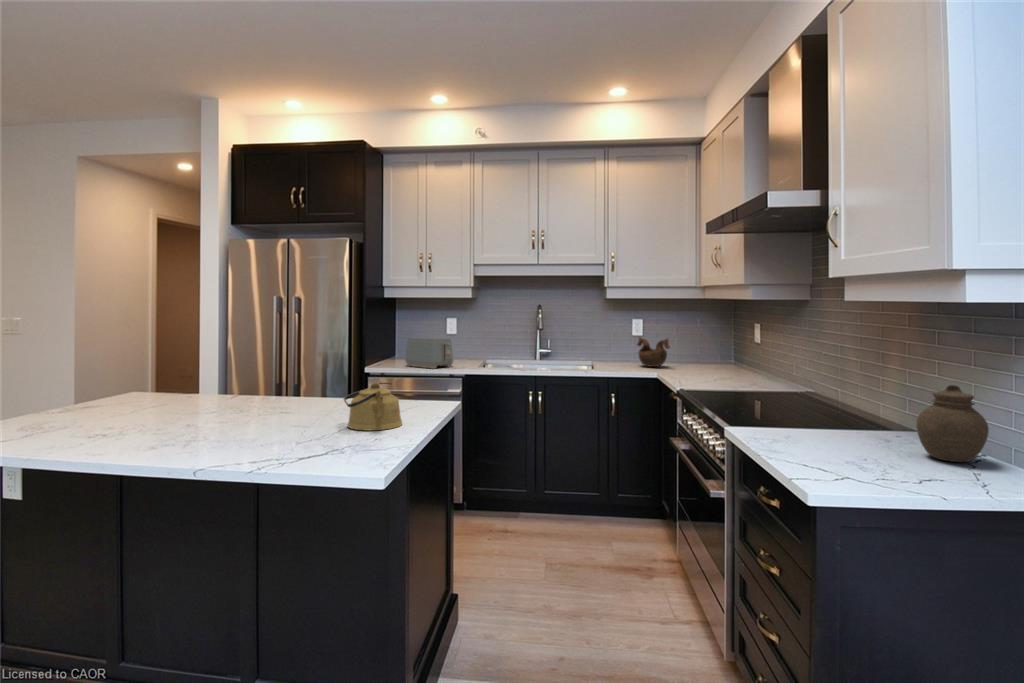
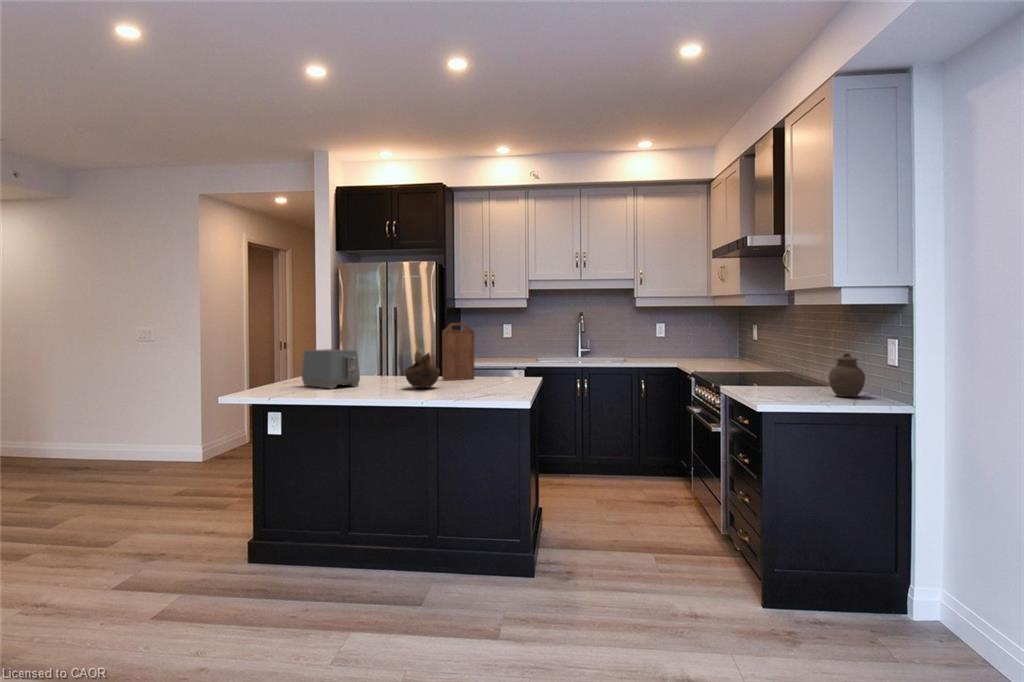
cutting board: none [320,320,369,402] -> present [442,323,475,380]
toaster: present [405,337,453,369] -> present [302,349,360,389]
decorative bowl: present [637,337,670,367] -> present [405,351,440,388]
kettle: present [344,383,402,430] -> none [477,361,515,389]

